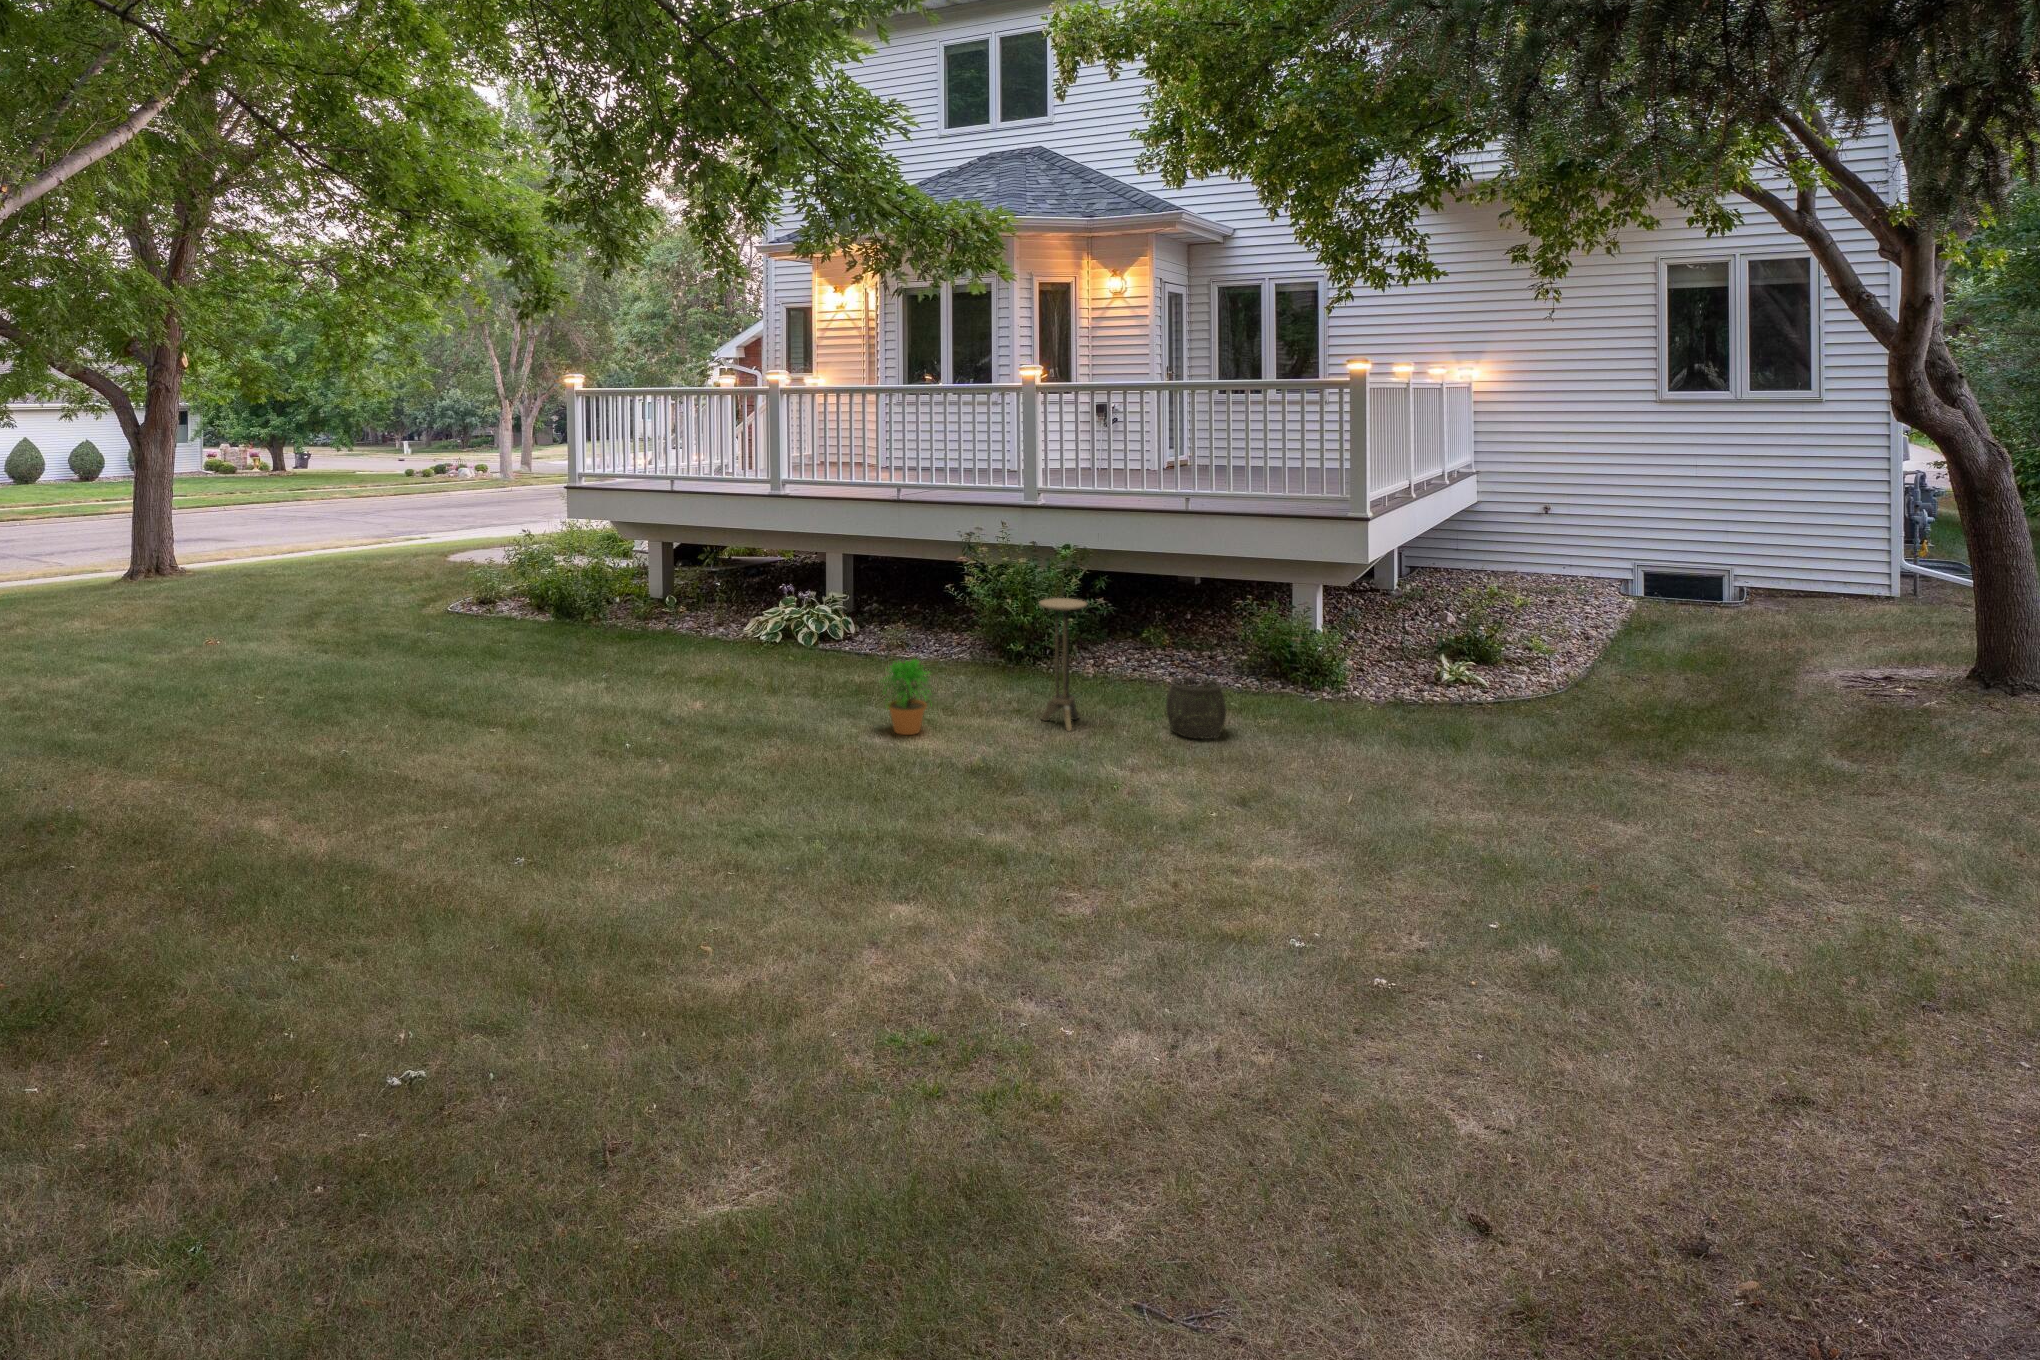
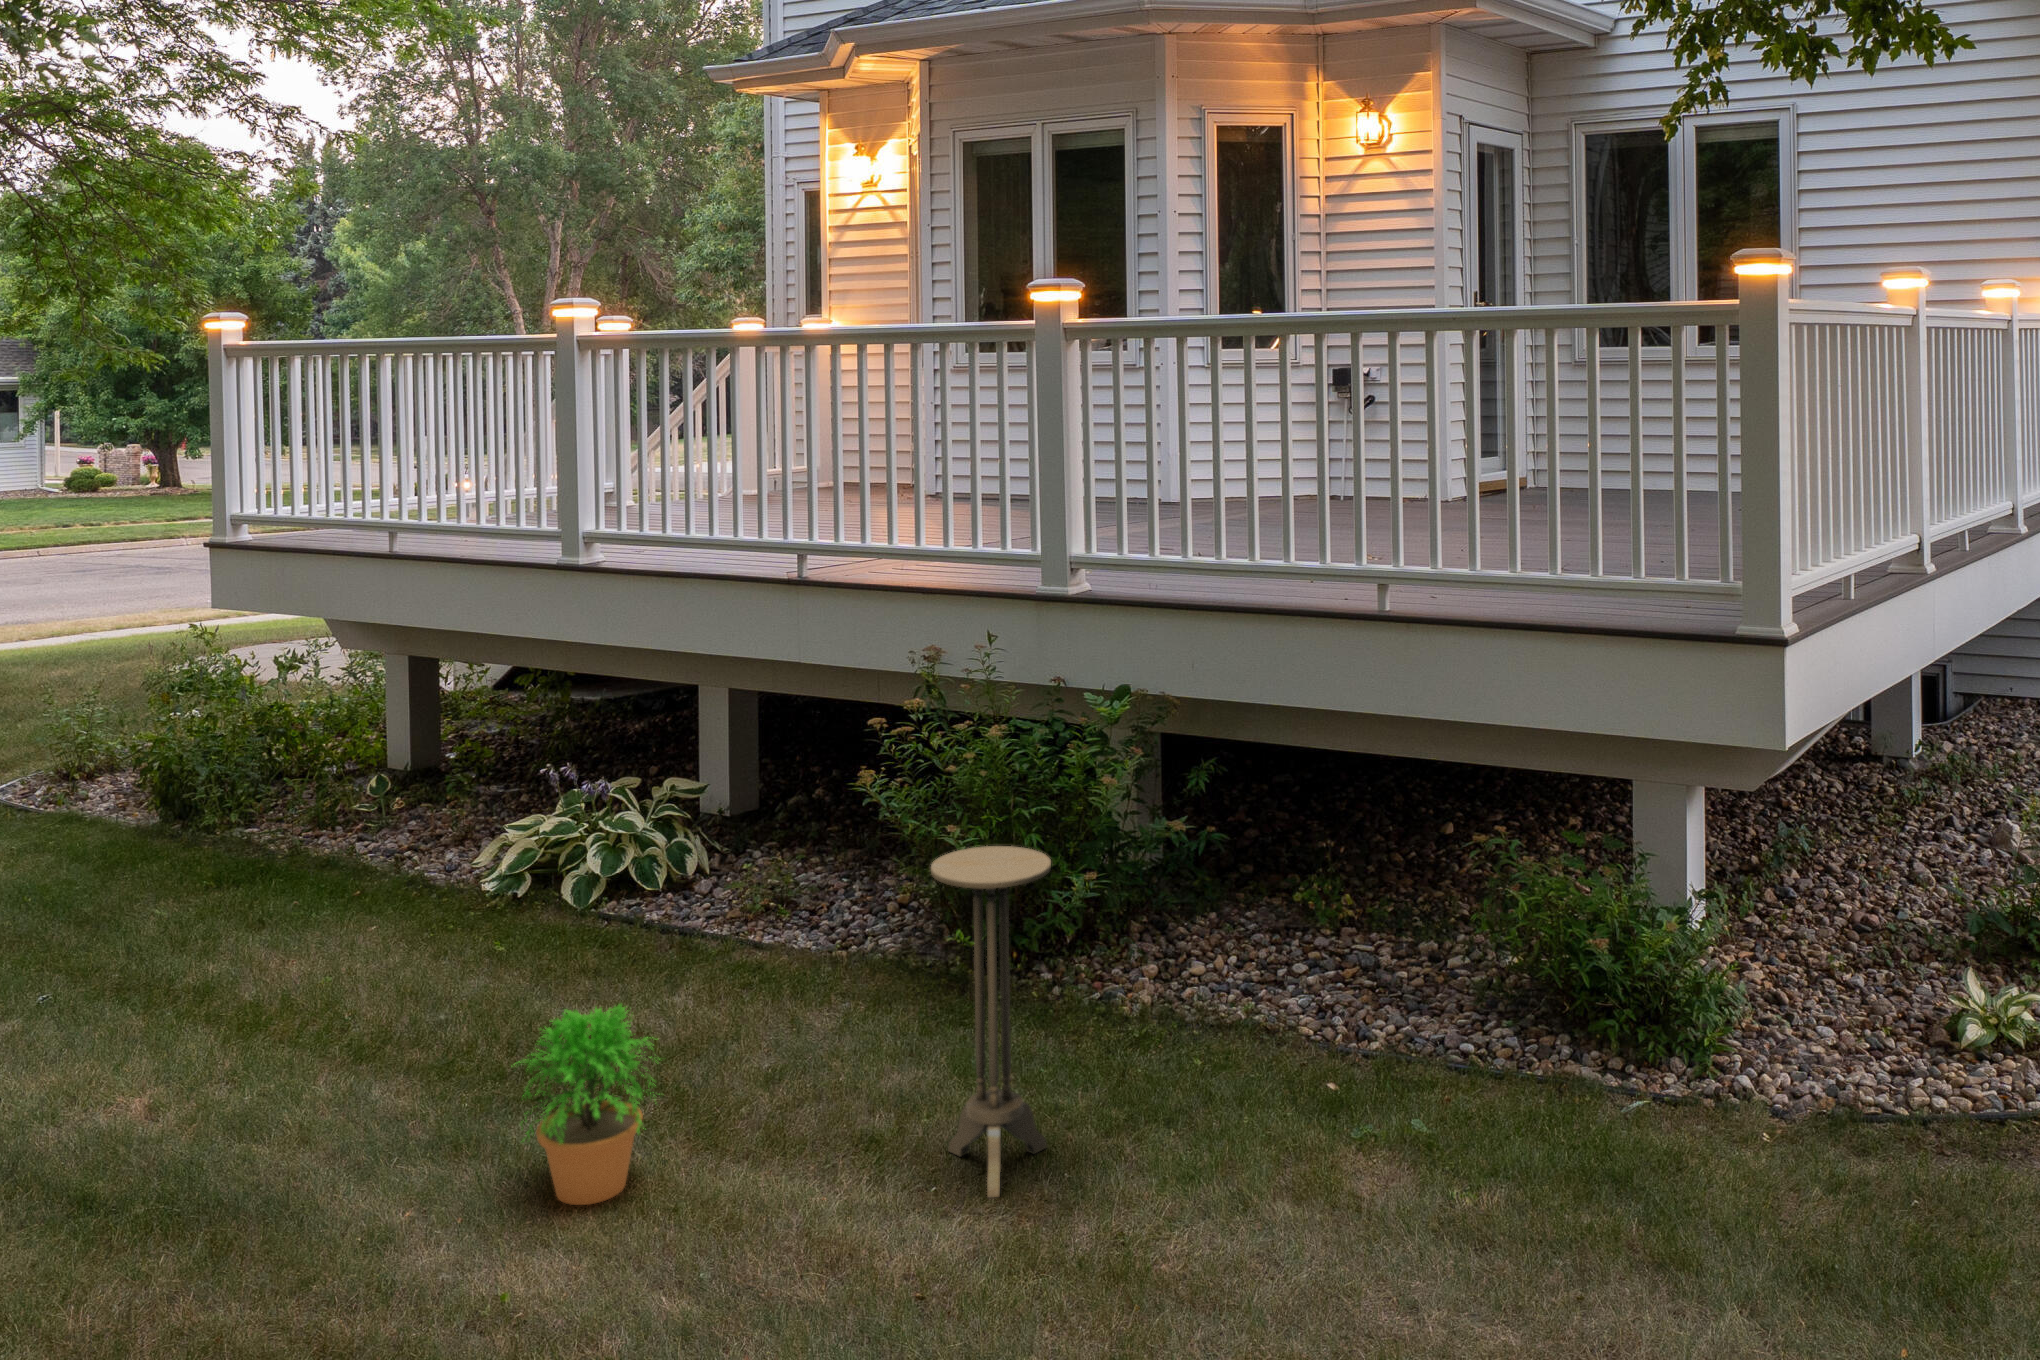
woven basket: present [1166,677,1226,739] -> none [1233,1056,1385,1239]

